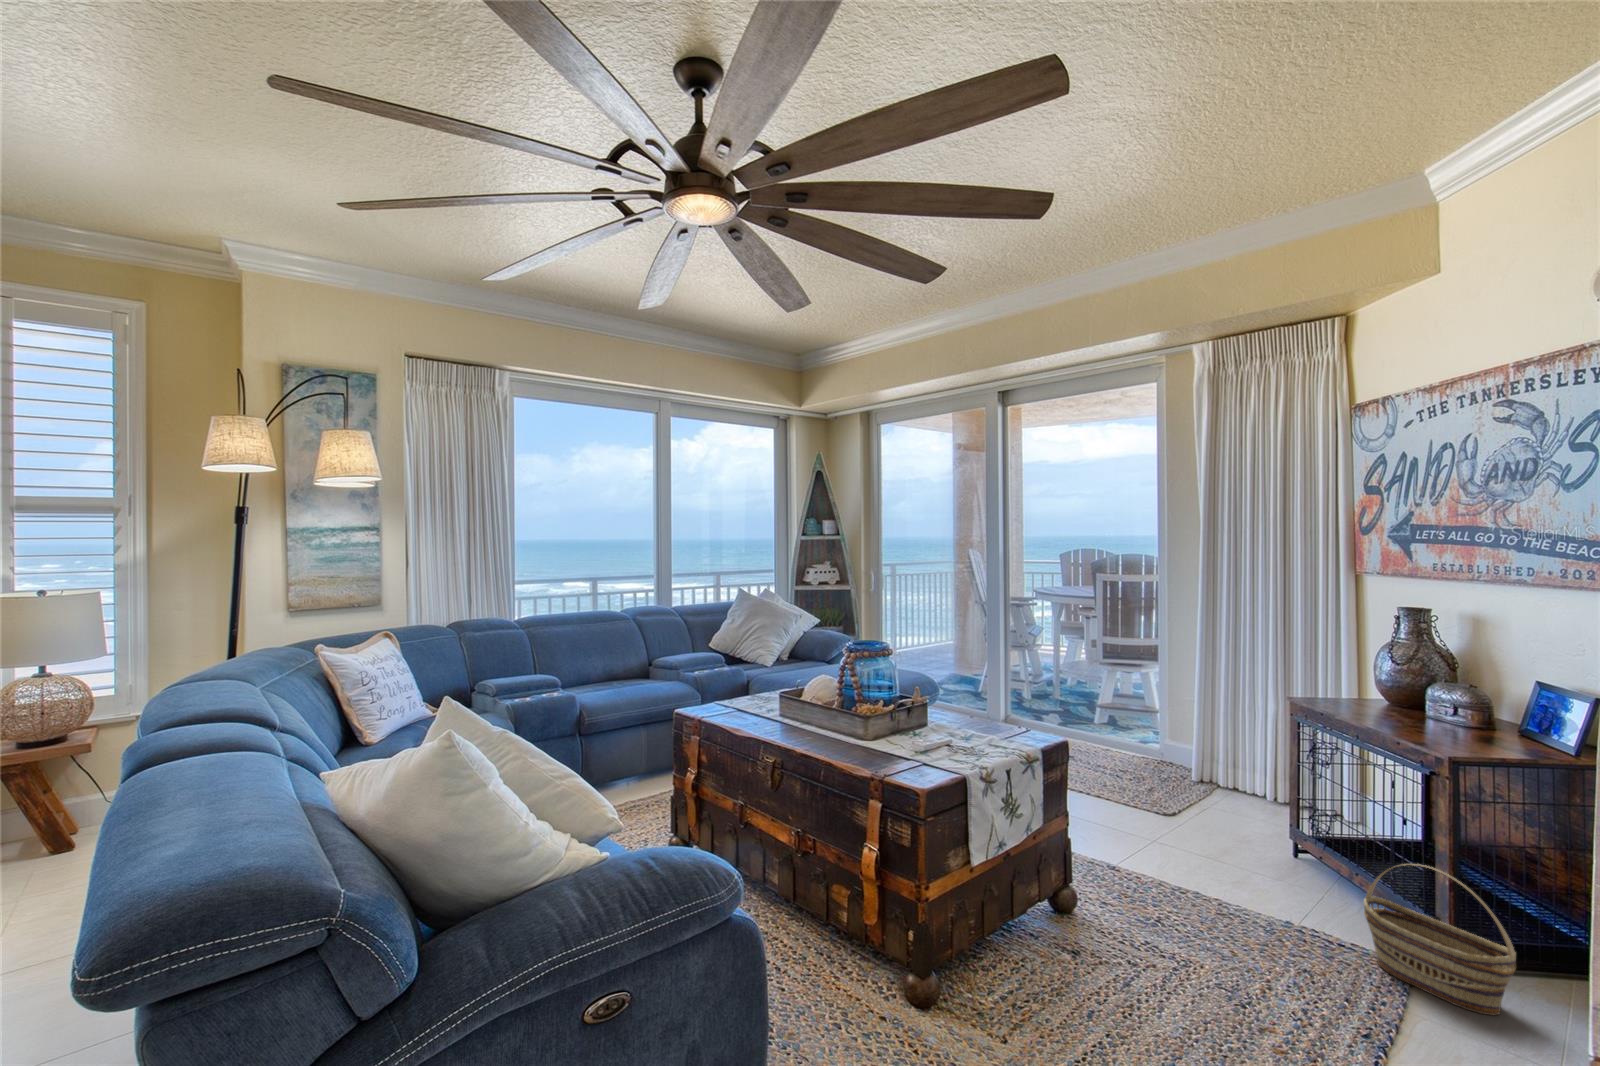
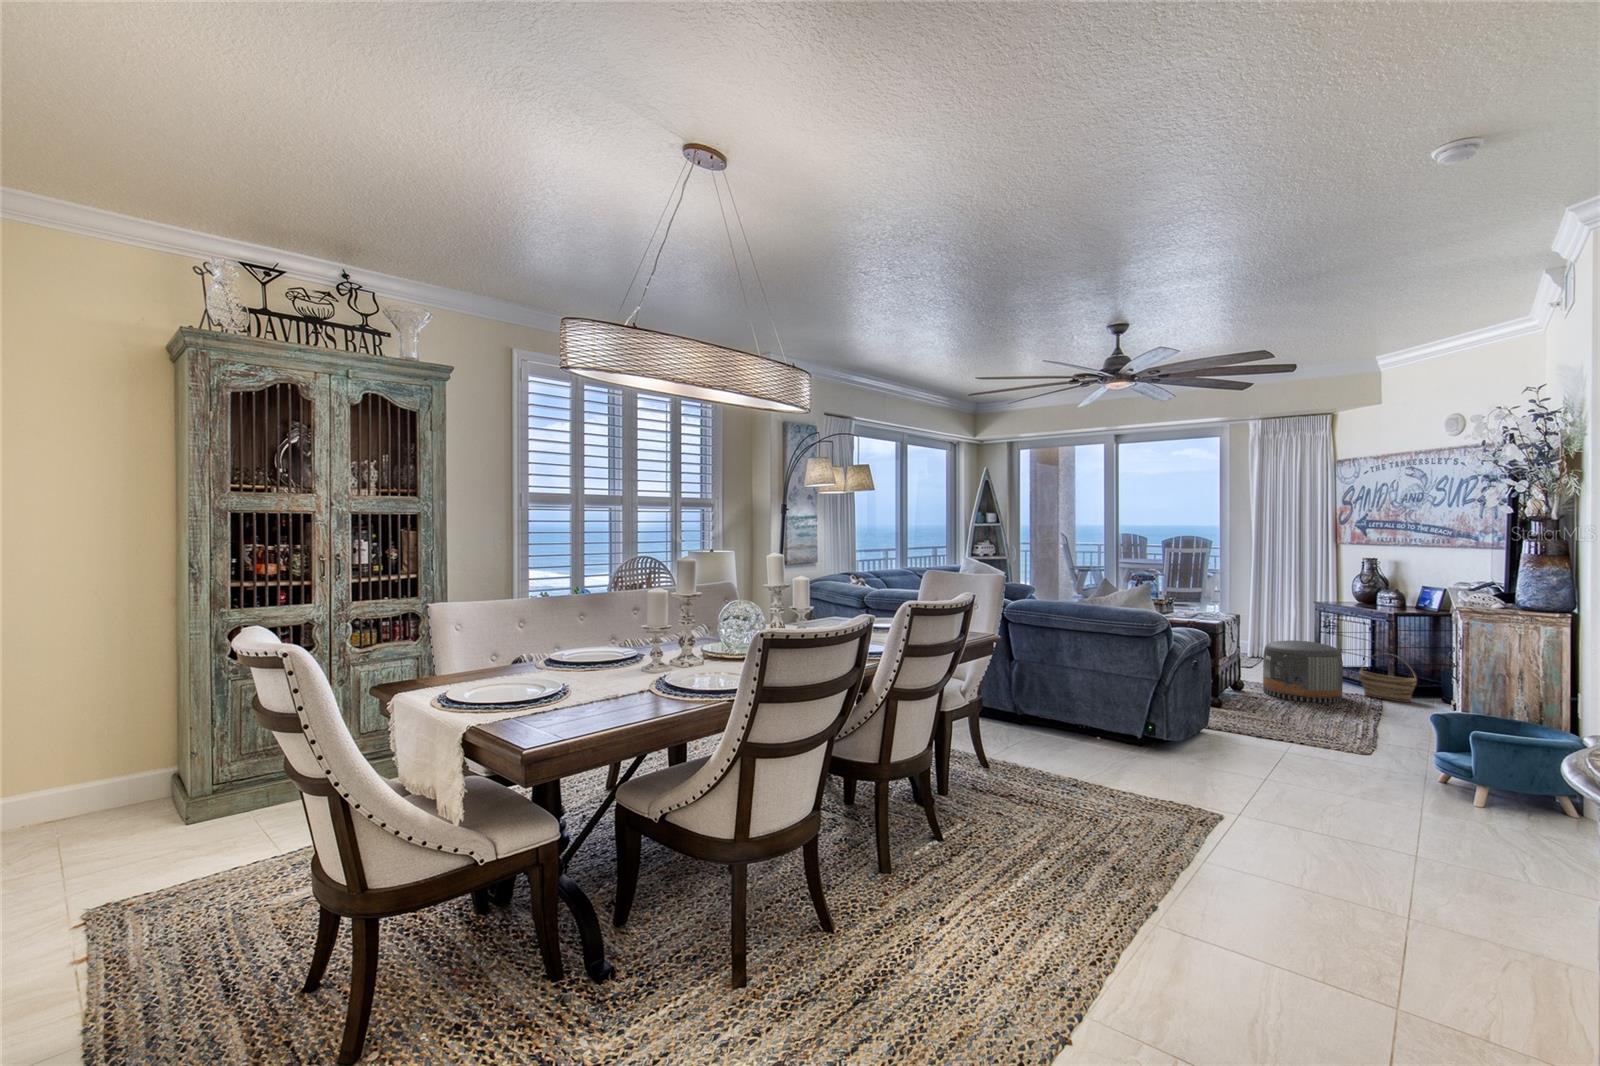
pouf: none [1124,805,1308,1001] -> present [1263,640,1343,703]

